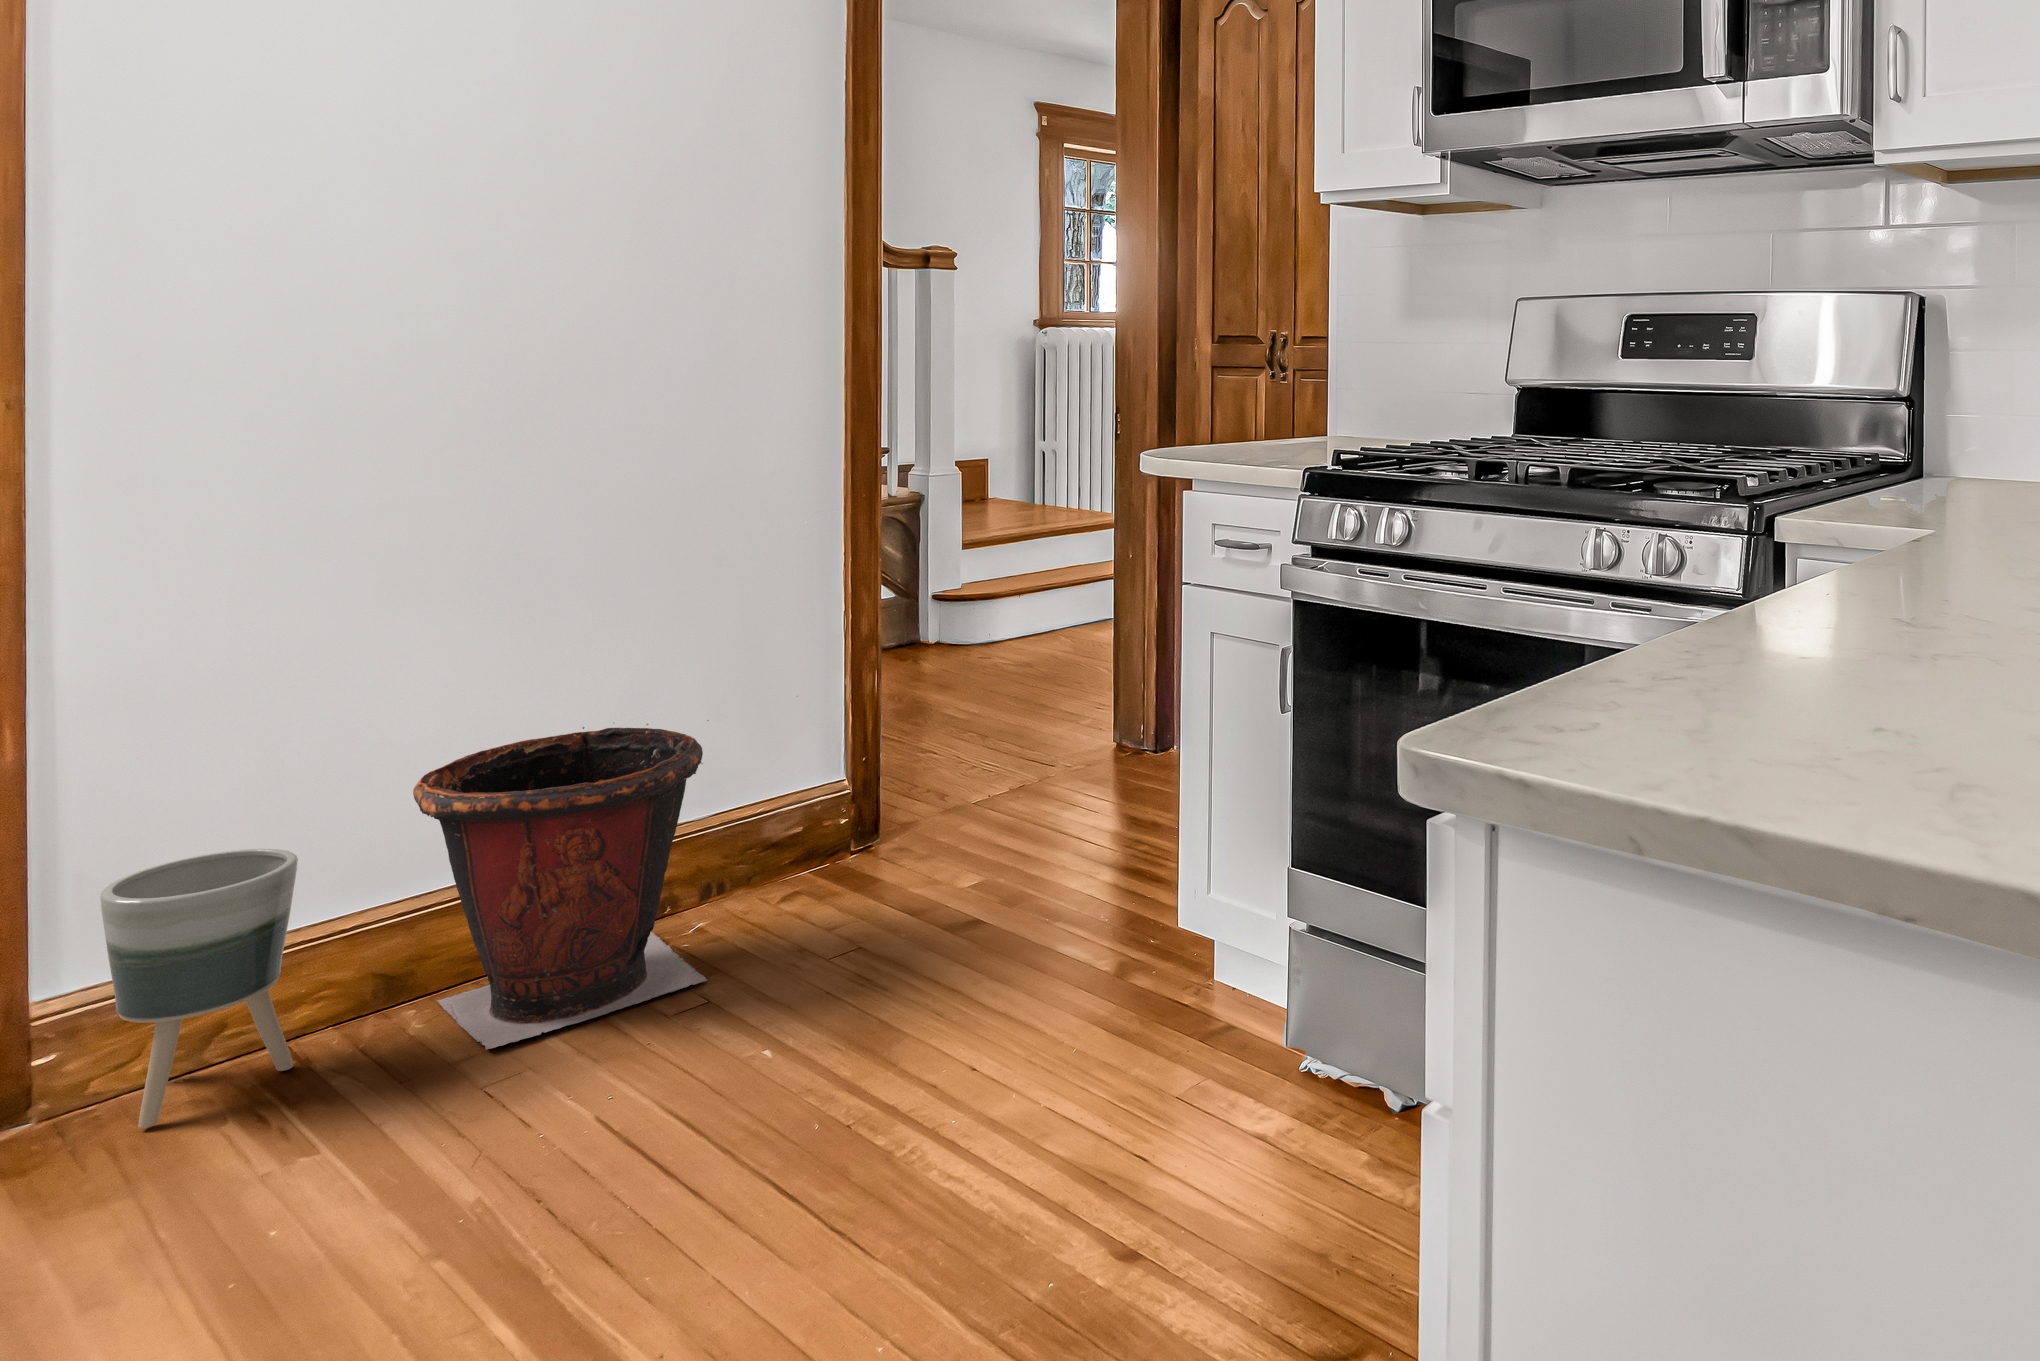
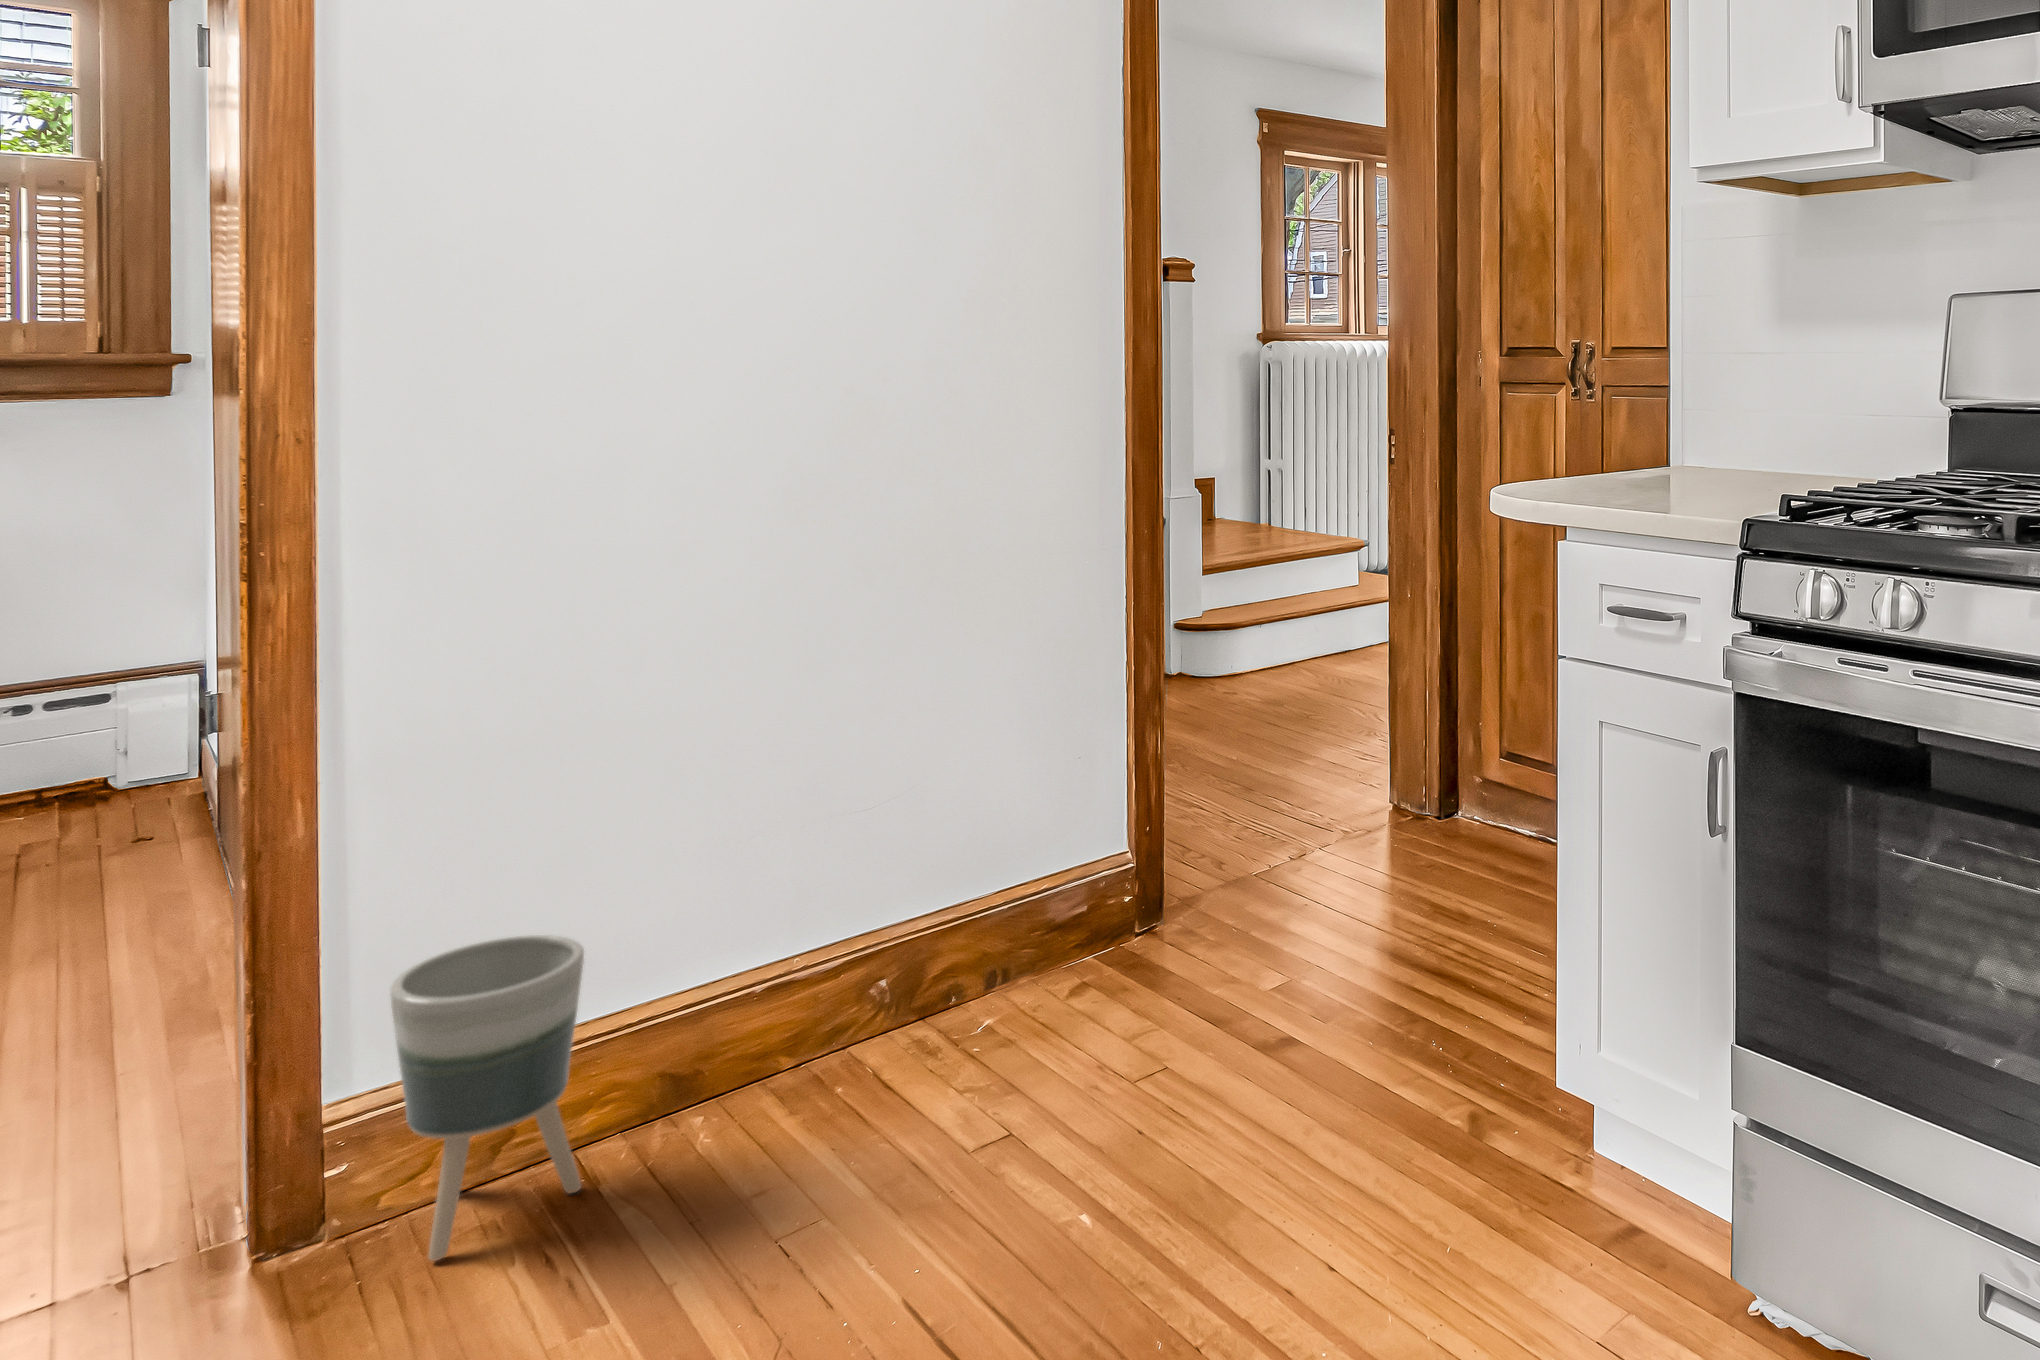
waste bin: present [413,720,709,1050] -> none [699,794,1006,1186]

